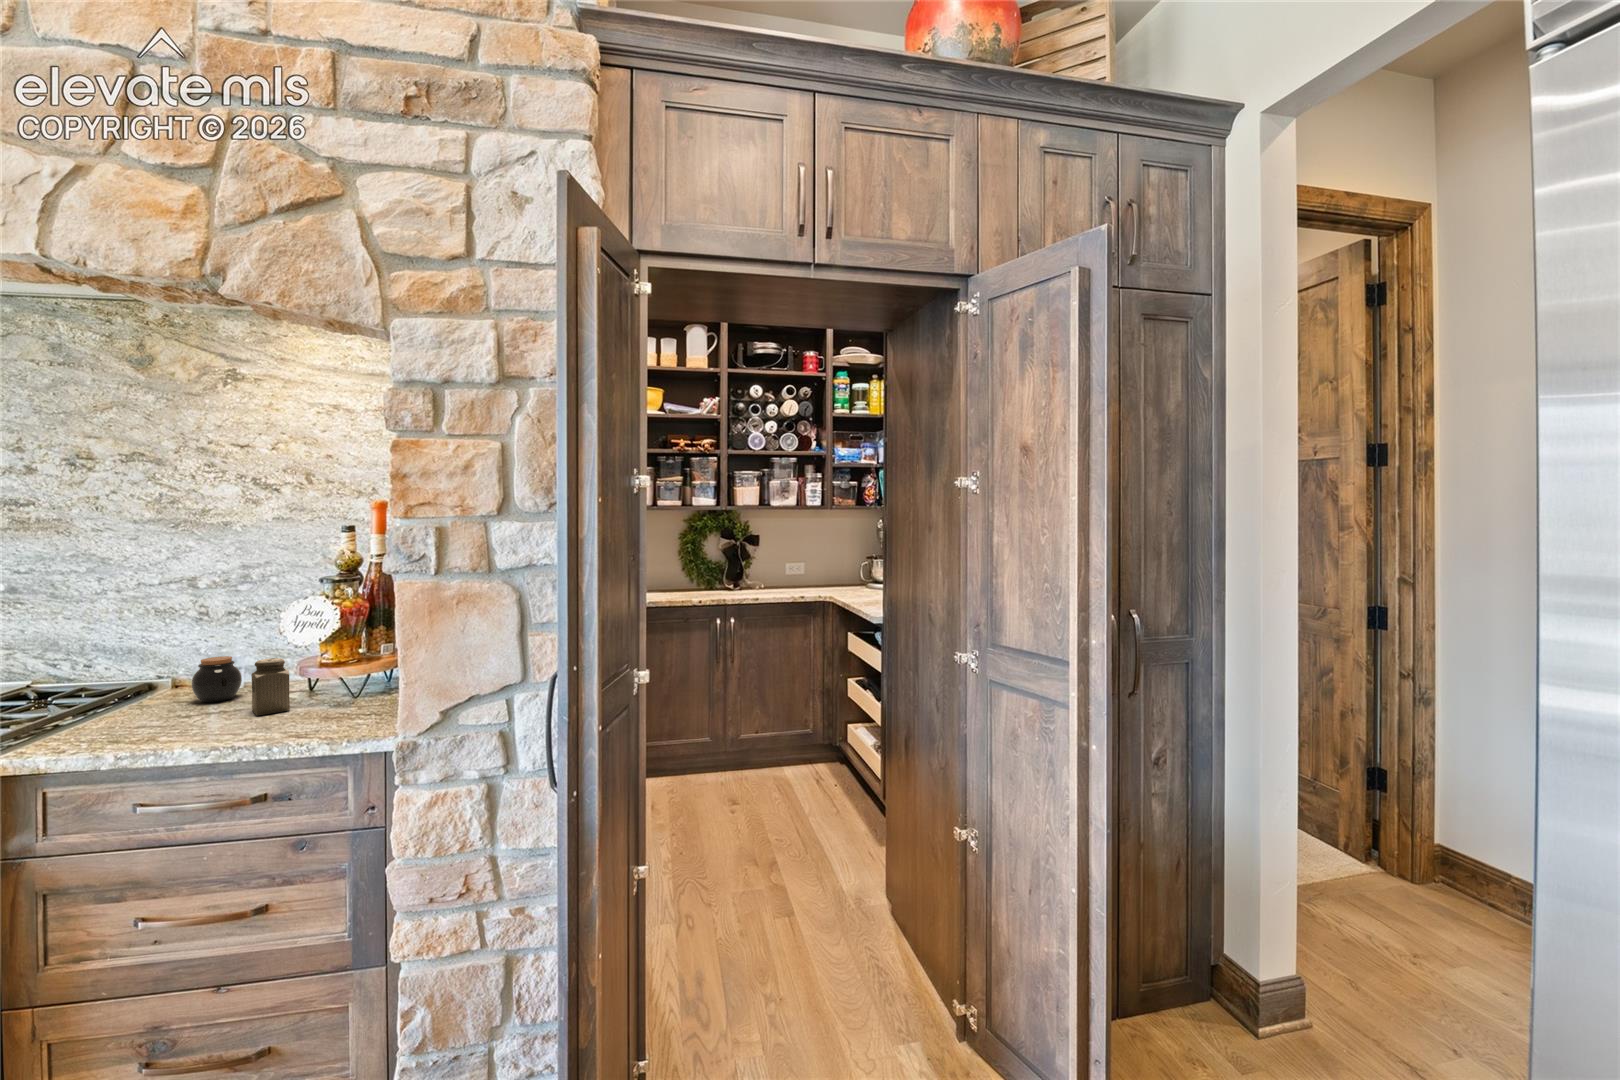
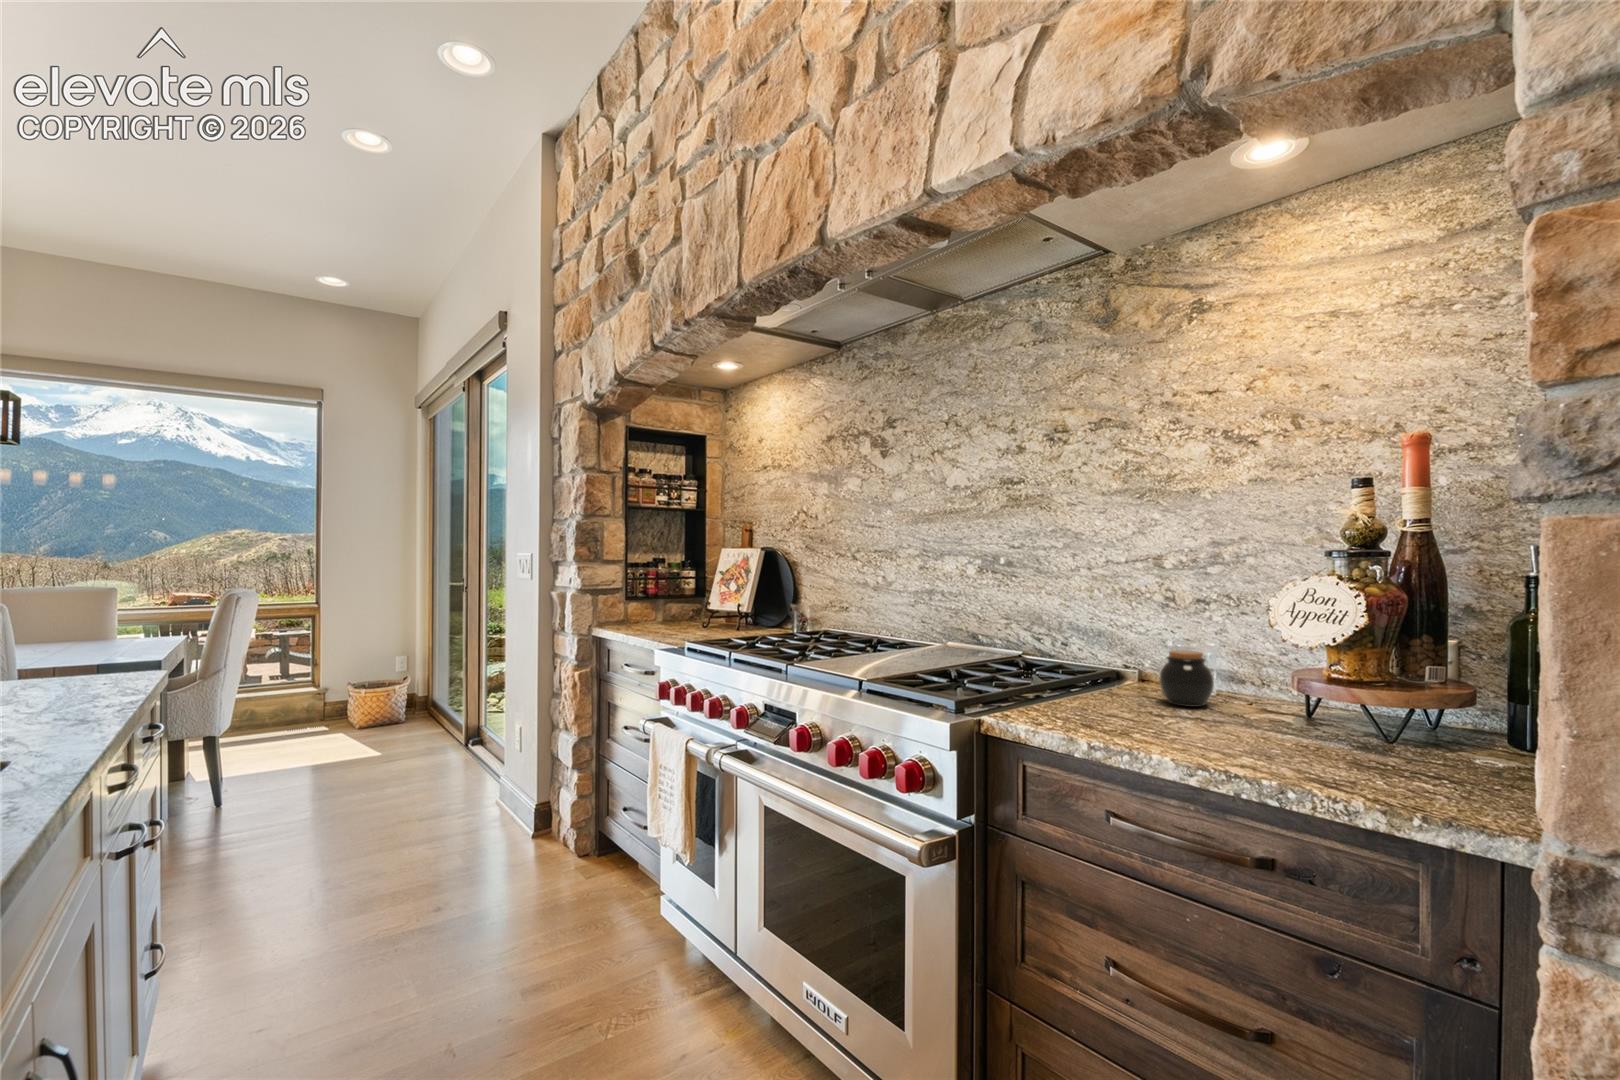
salt shaker: present [251,658,290,715] -> none [1233,659,1287,738]

